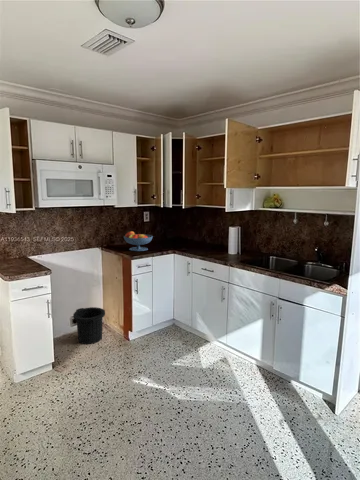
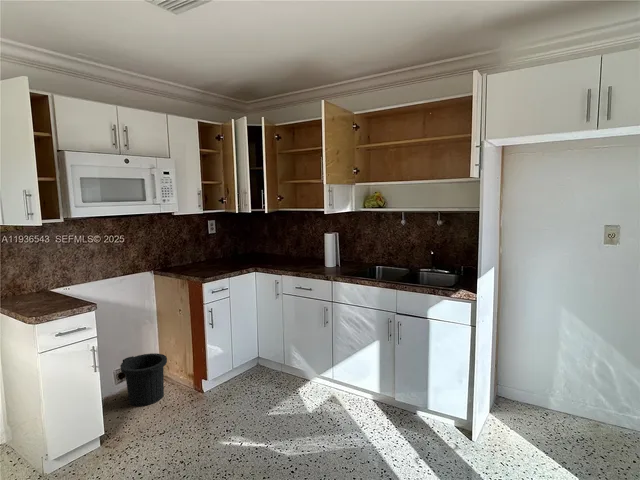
fruit bowl: present [124,231,153,251] -> none [187,246,228,271]

